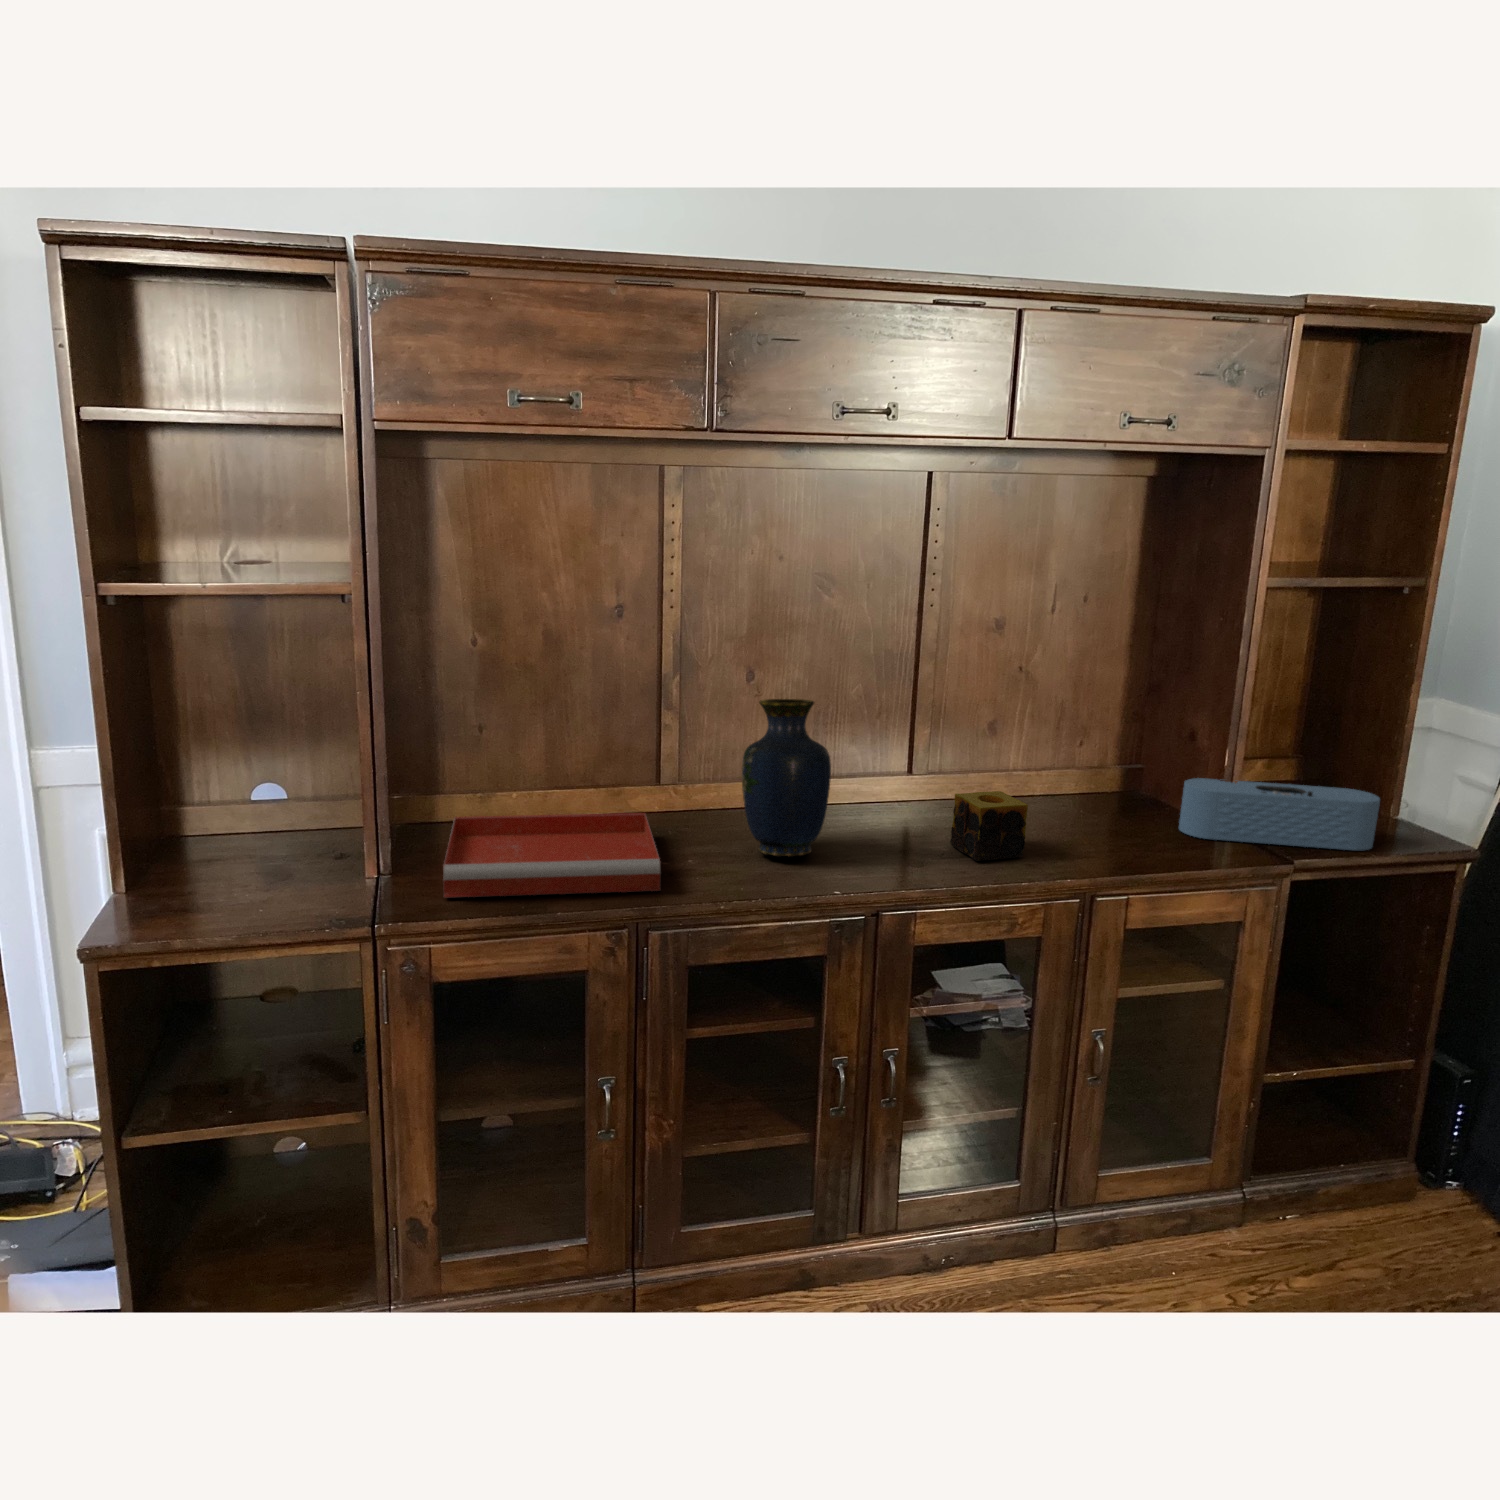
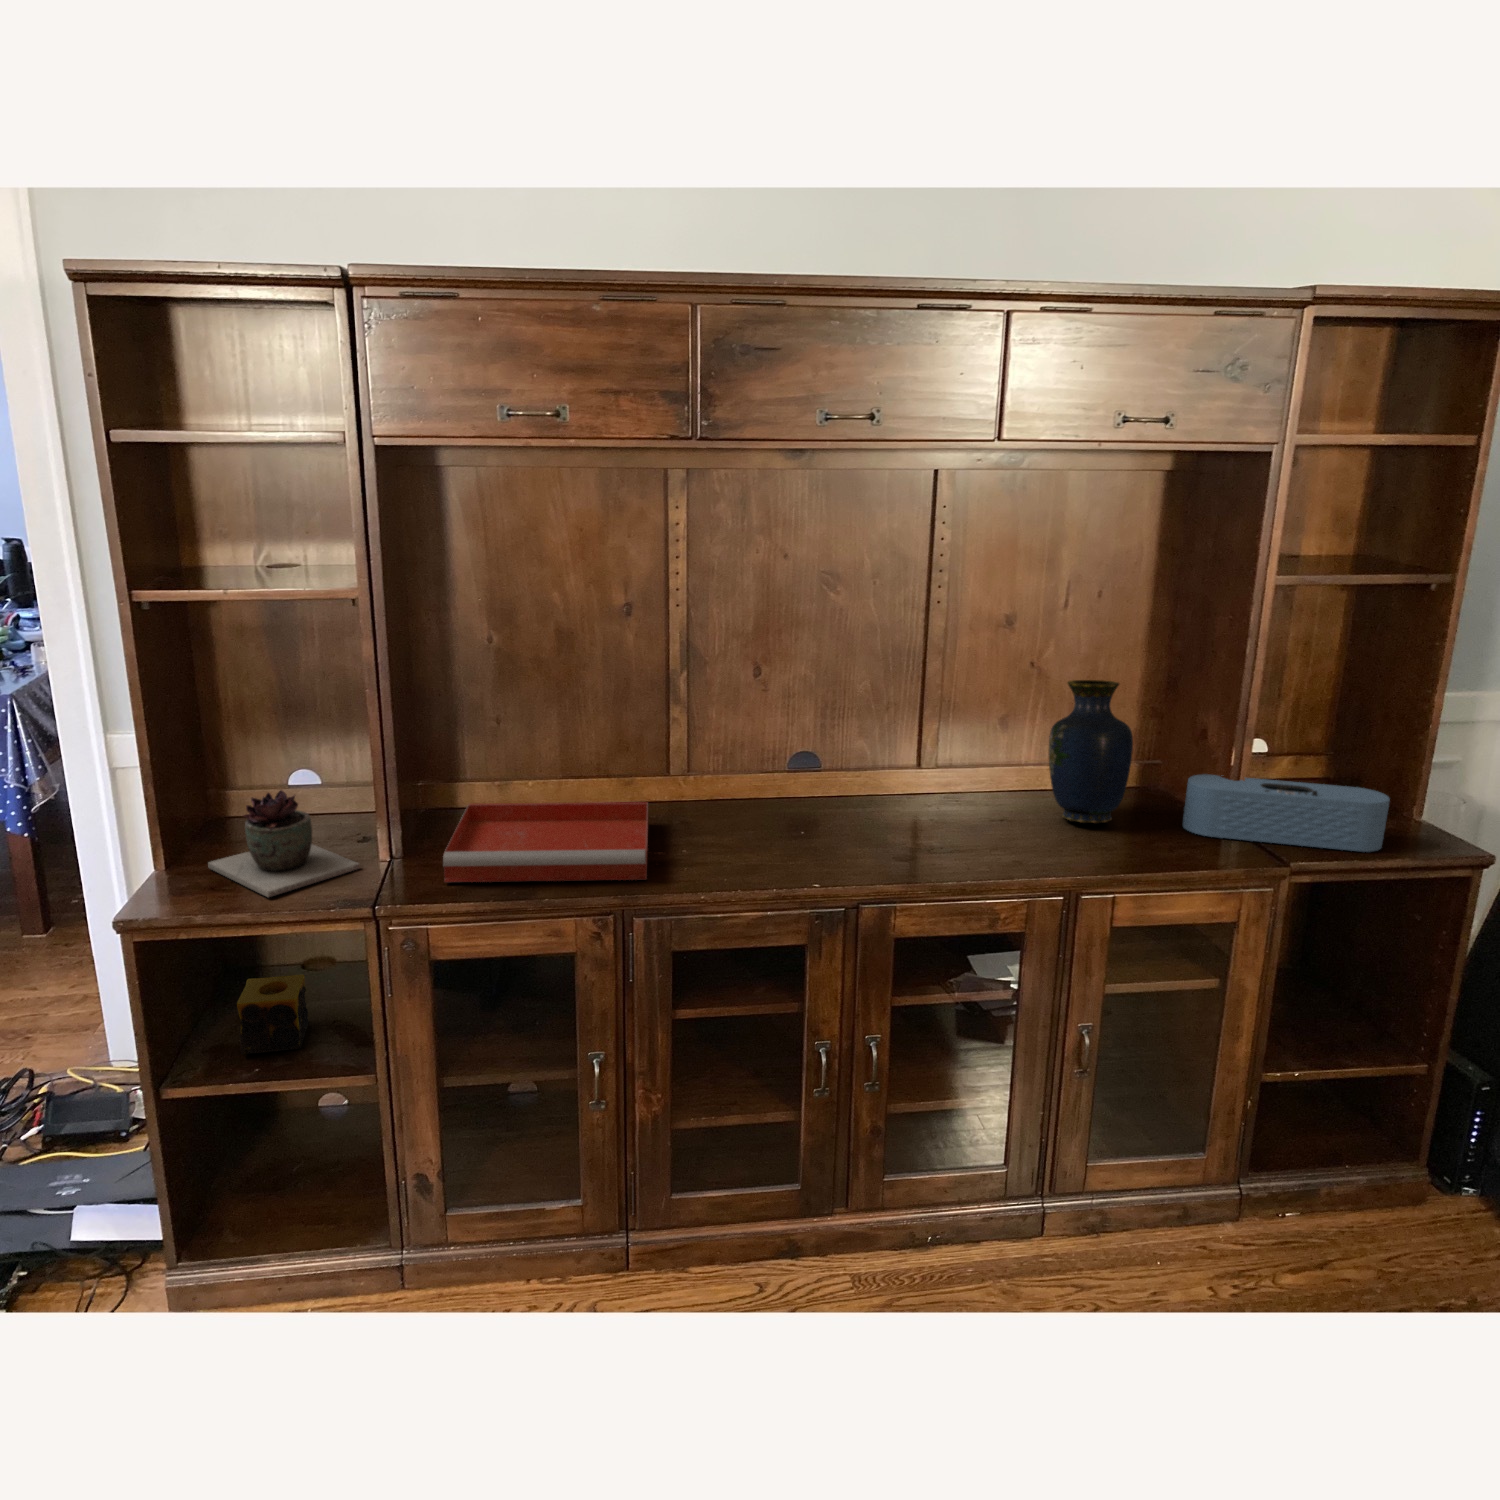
vase: present [742,699,831,857] -> present [1049,680,1133,824]
candle: present [950,791,1028,861] -> present [237,975,309,1054]
succulent plant: none [174,801,346,918] -> present [208,790,359,897]

